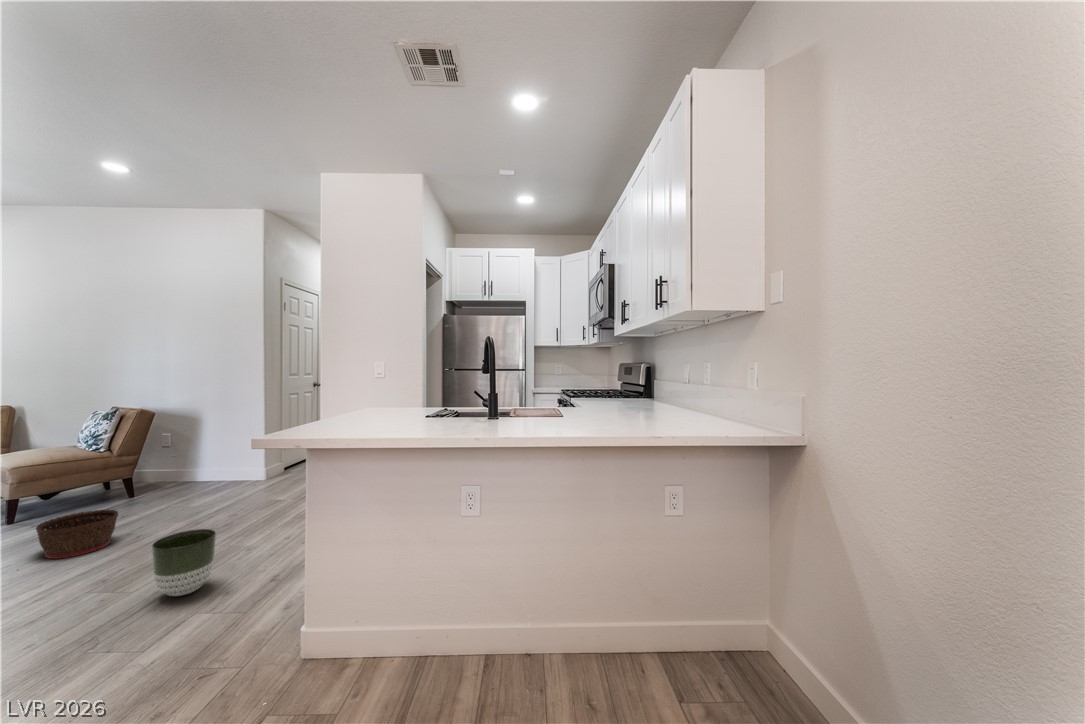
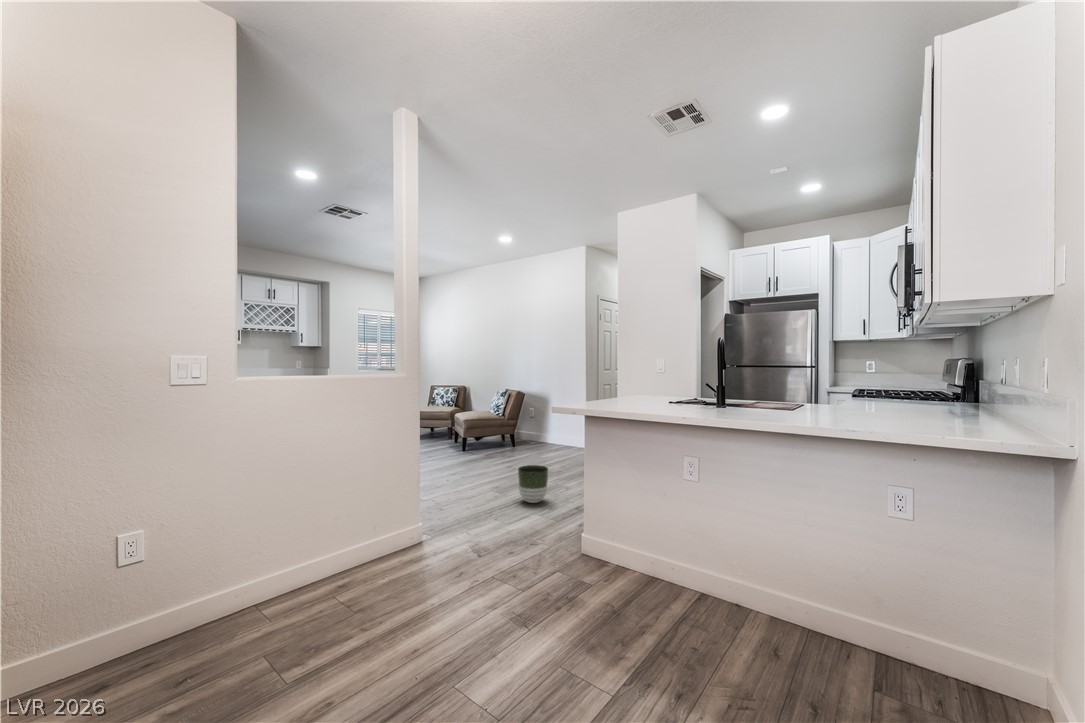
basket: present [36,510,118,559] -> none [473,449,506,473]

